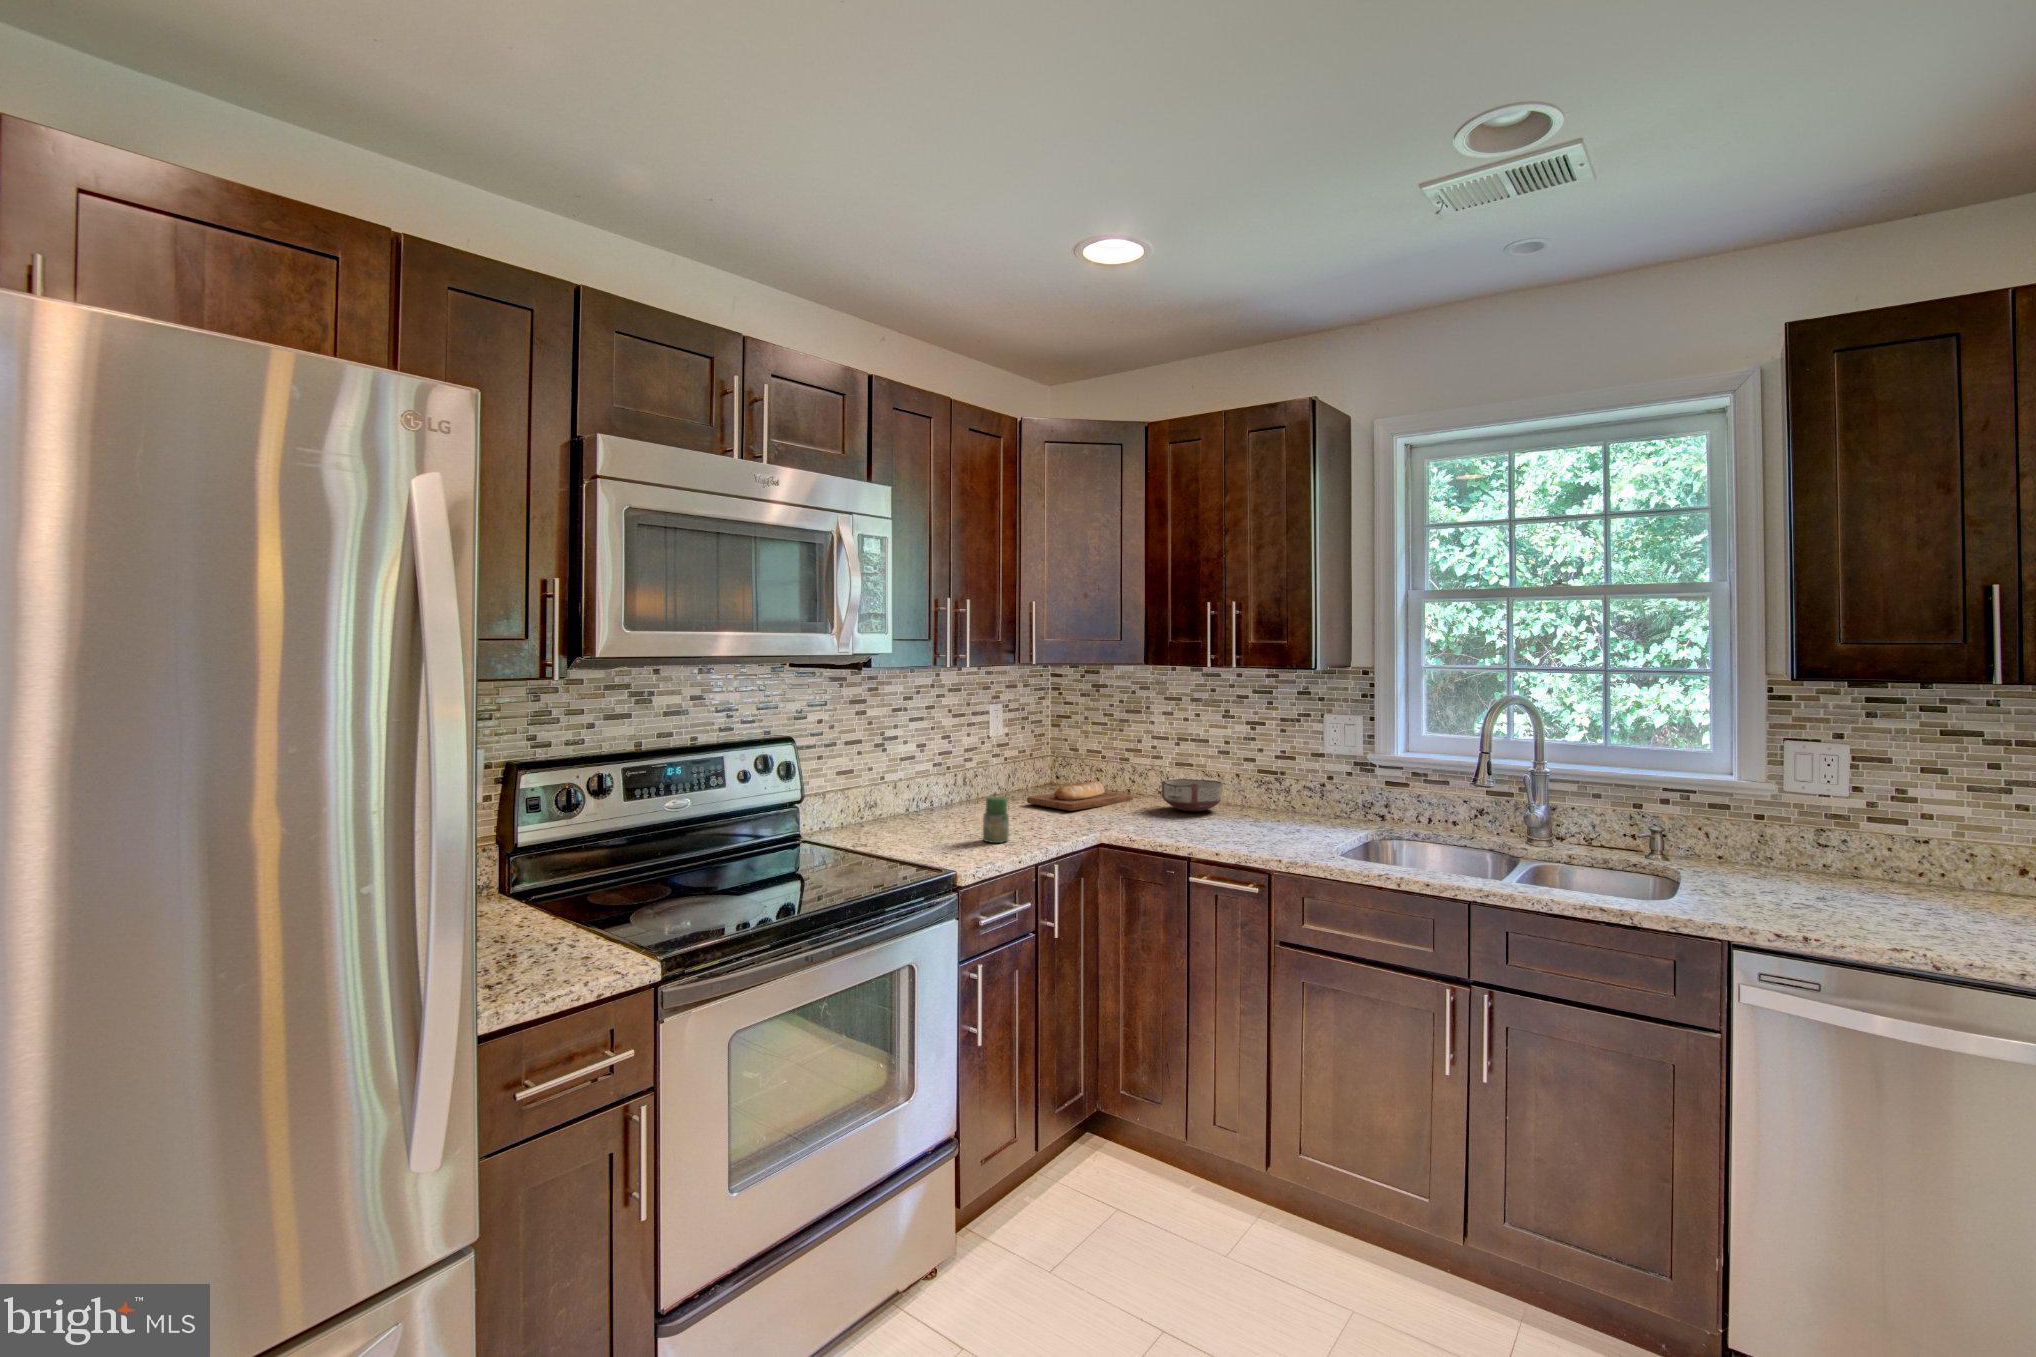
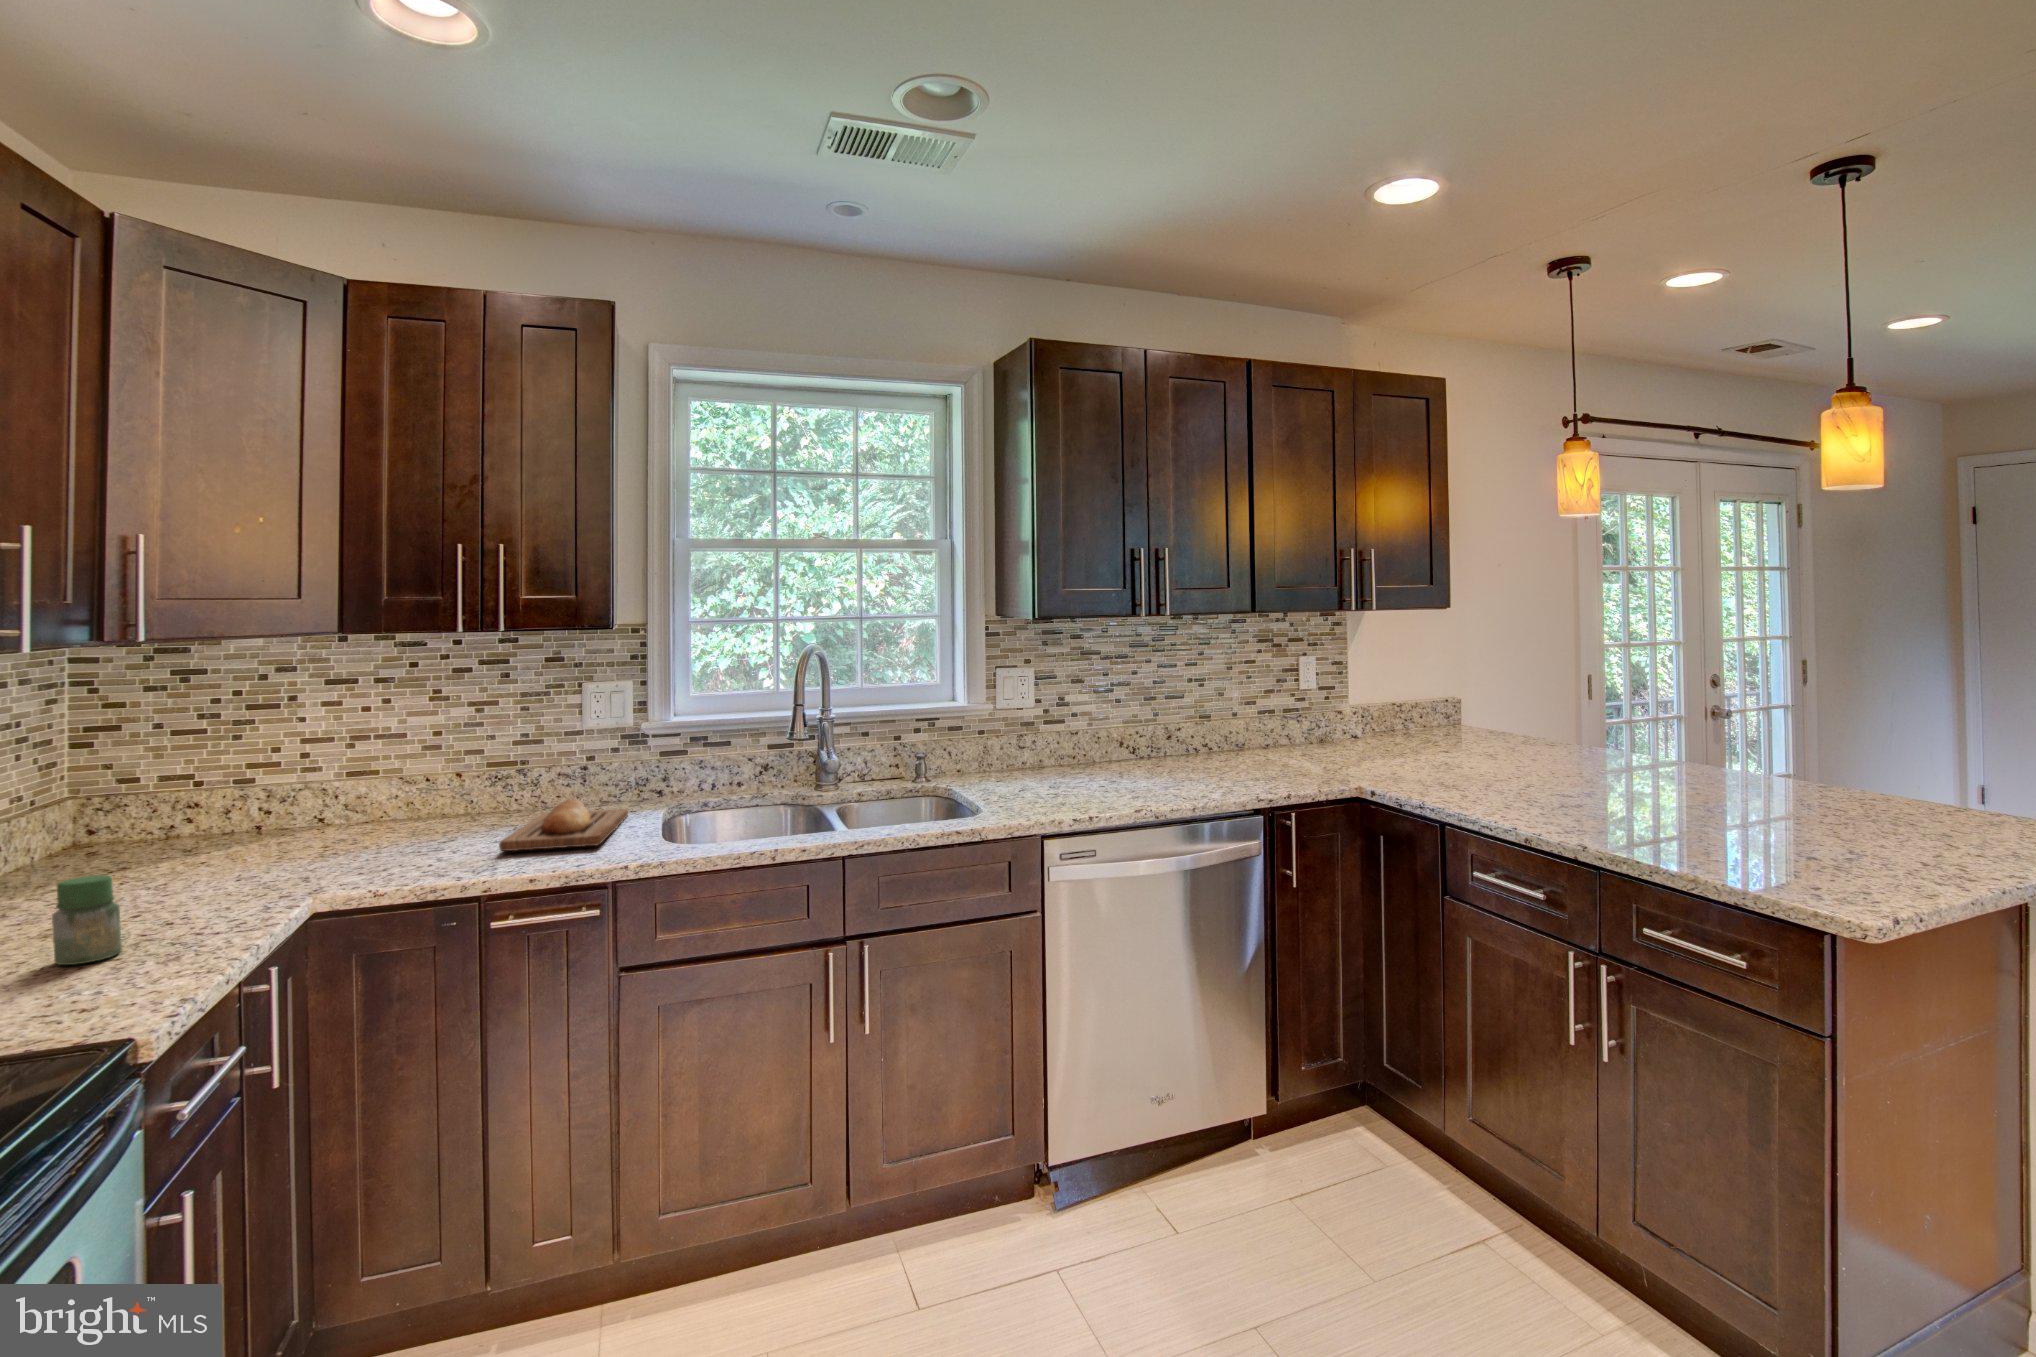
ceramic bowl: present [1162,779,1223,811] -> none [354,786,455,835]
bread loaf: present [1027,781,1133,811] -> present [499,799,628,851]

